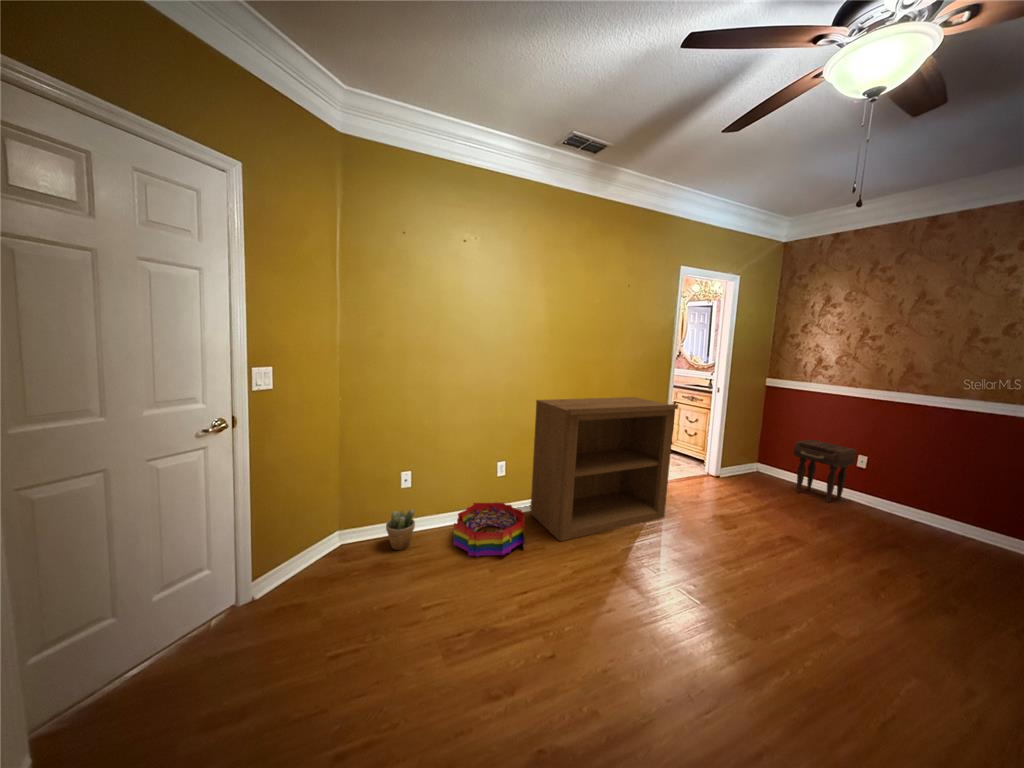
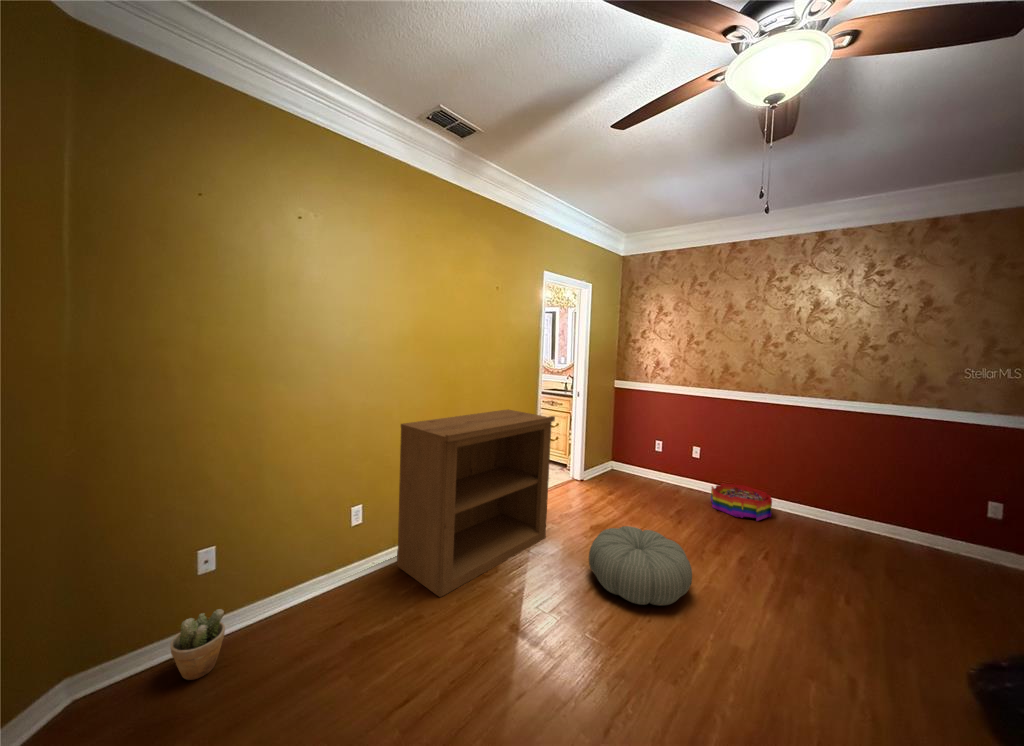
nightstand: present [793,439,857,503] -> none [644,436,689,493]
storage bin: present [453,503,525,557] -> present [711,484,772,521]
pouf: none [701,516,820,597] -> present [589,526,692,606]

